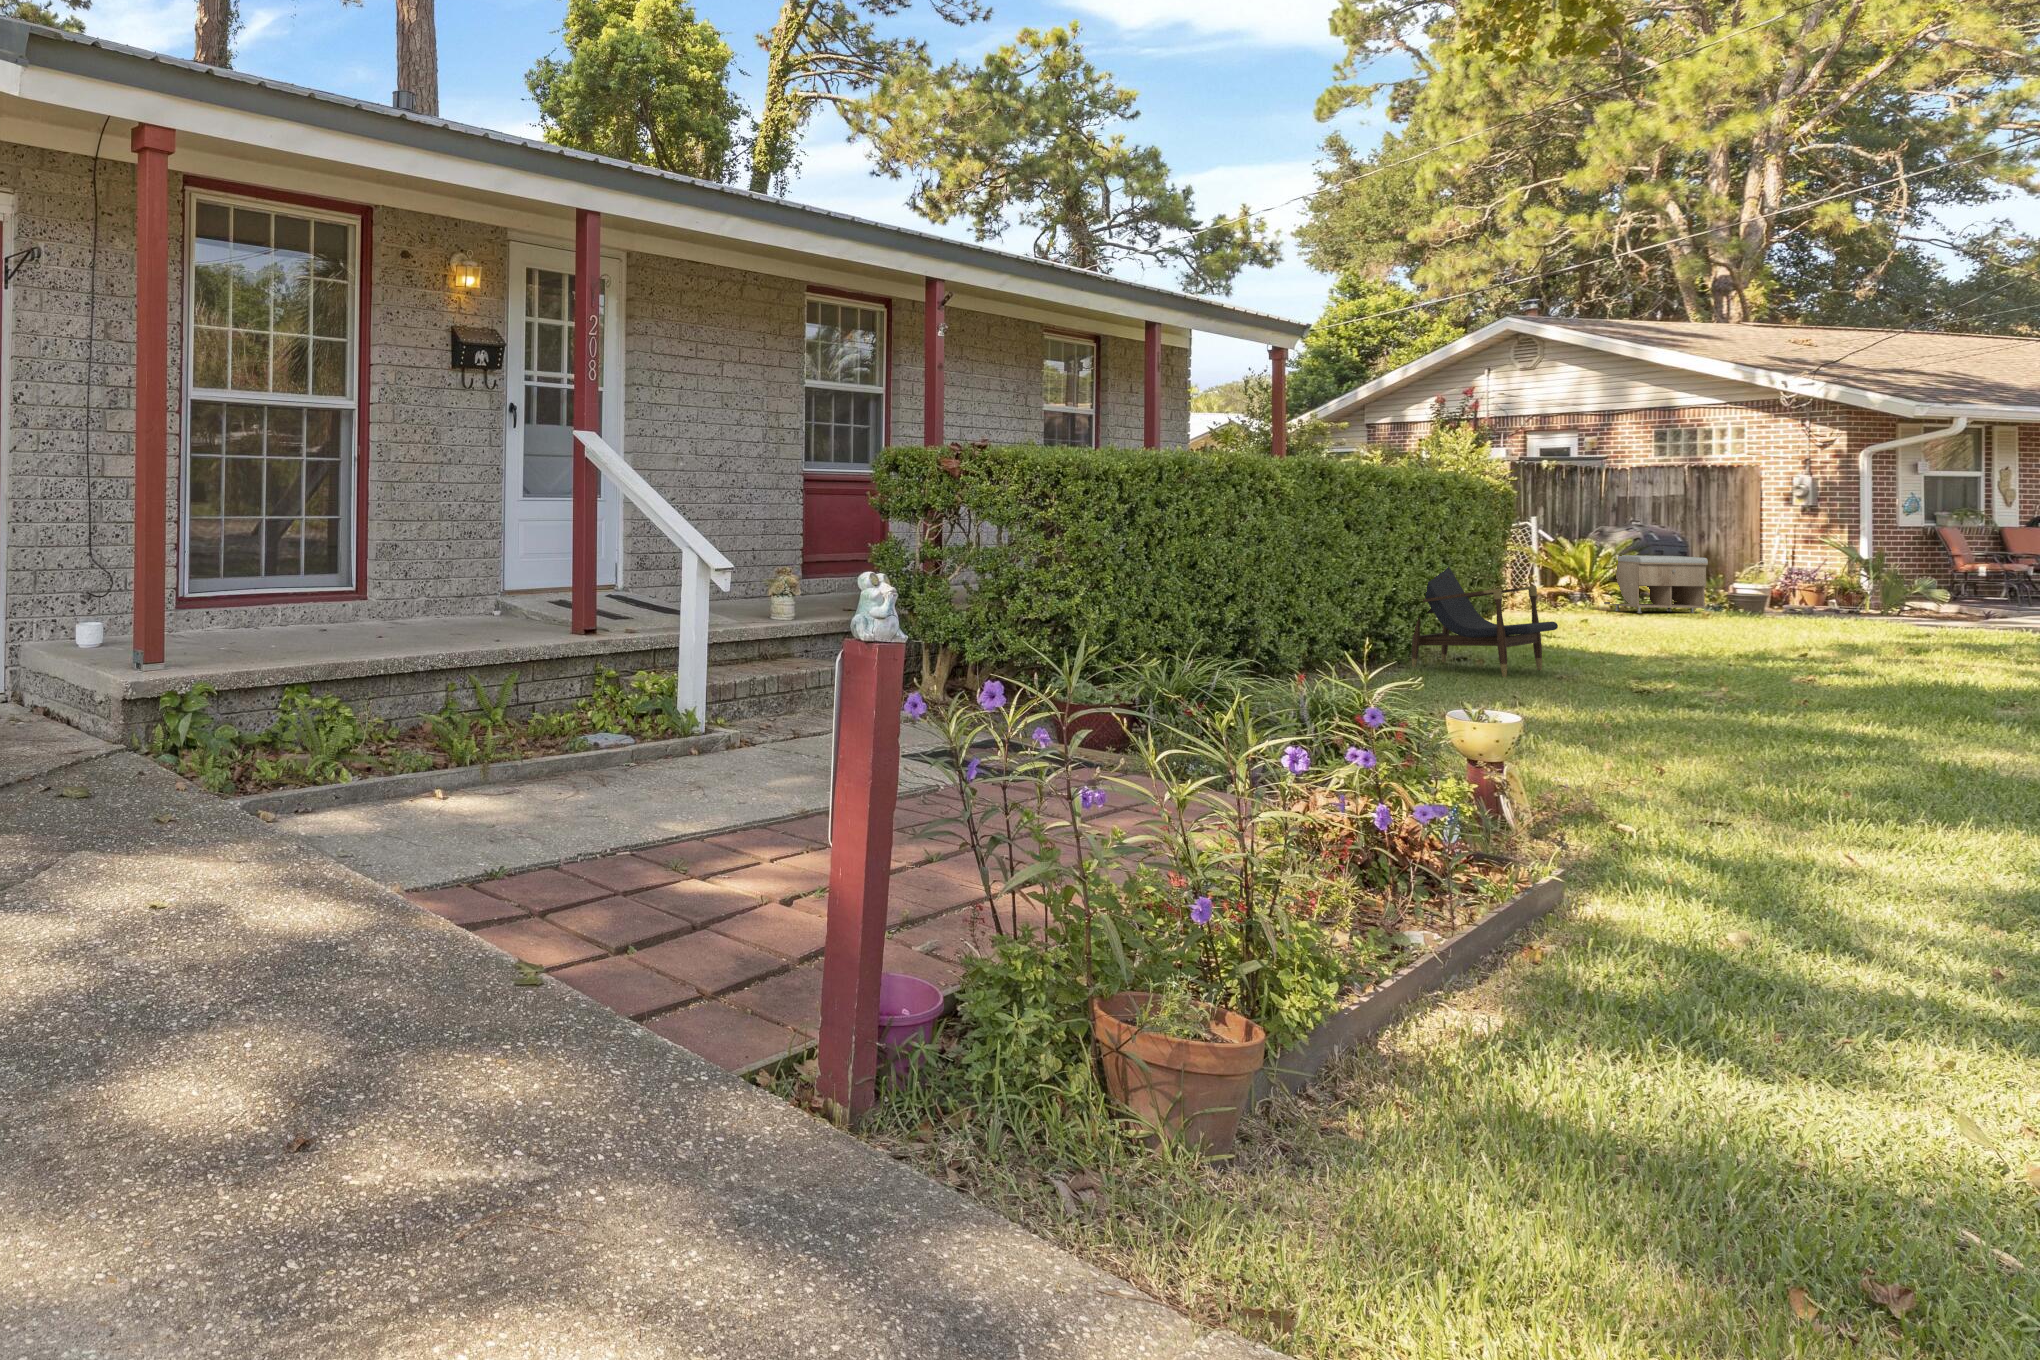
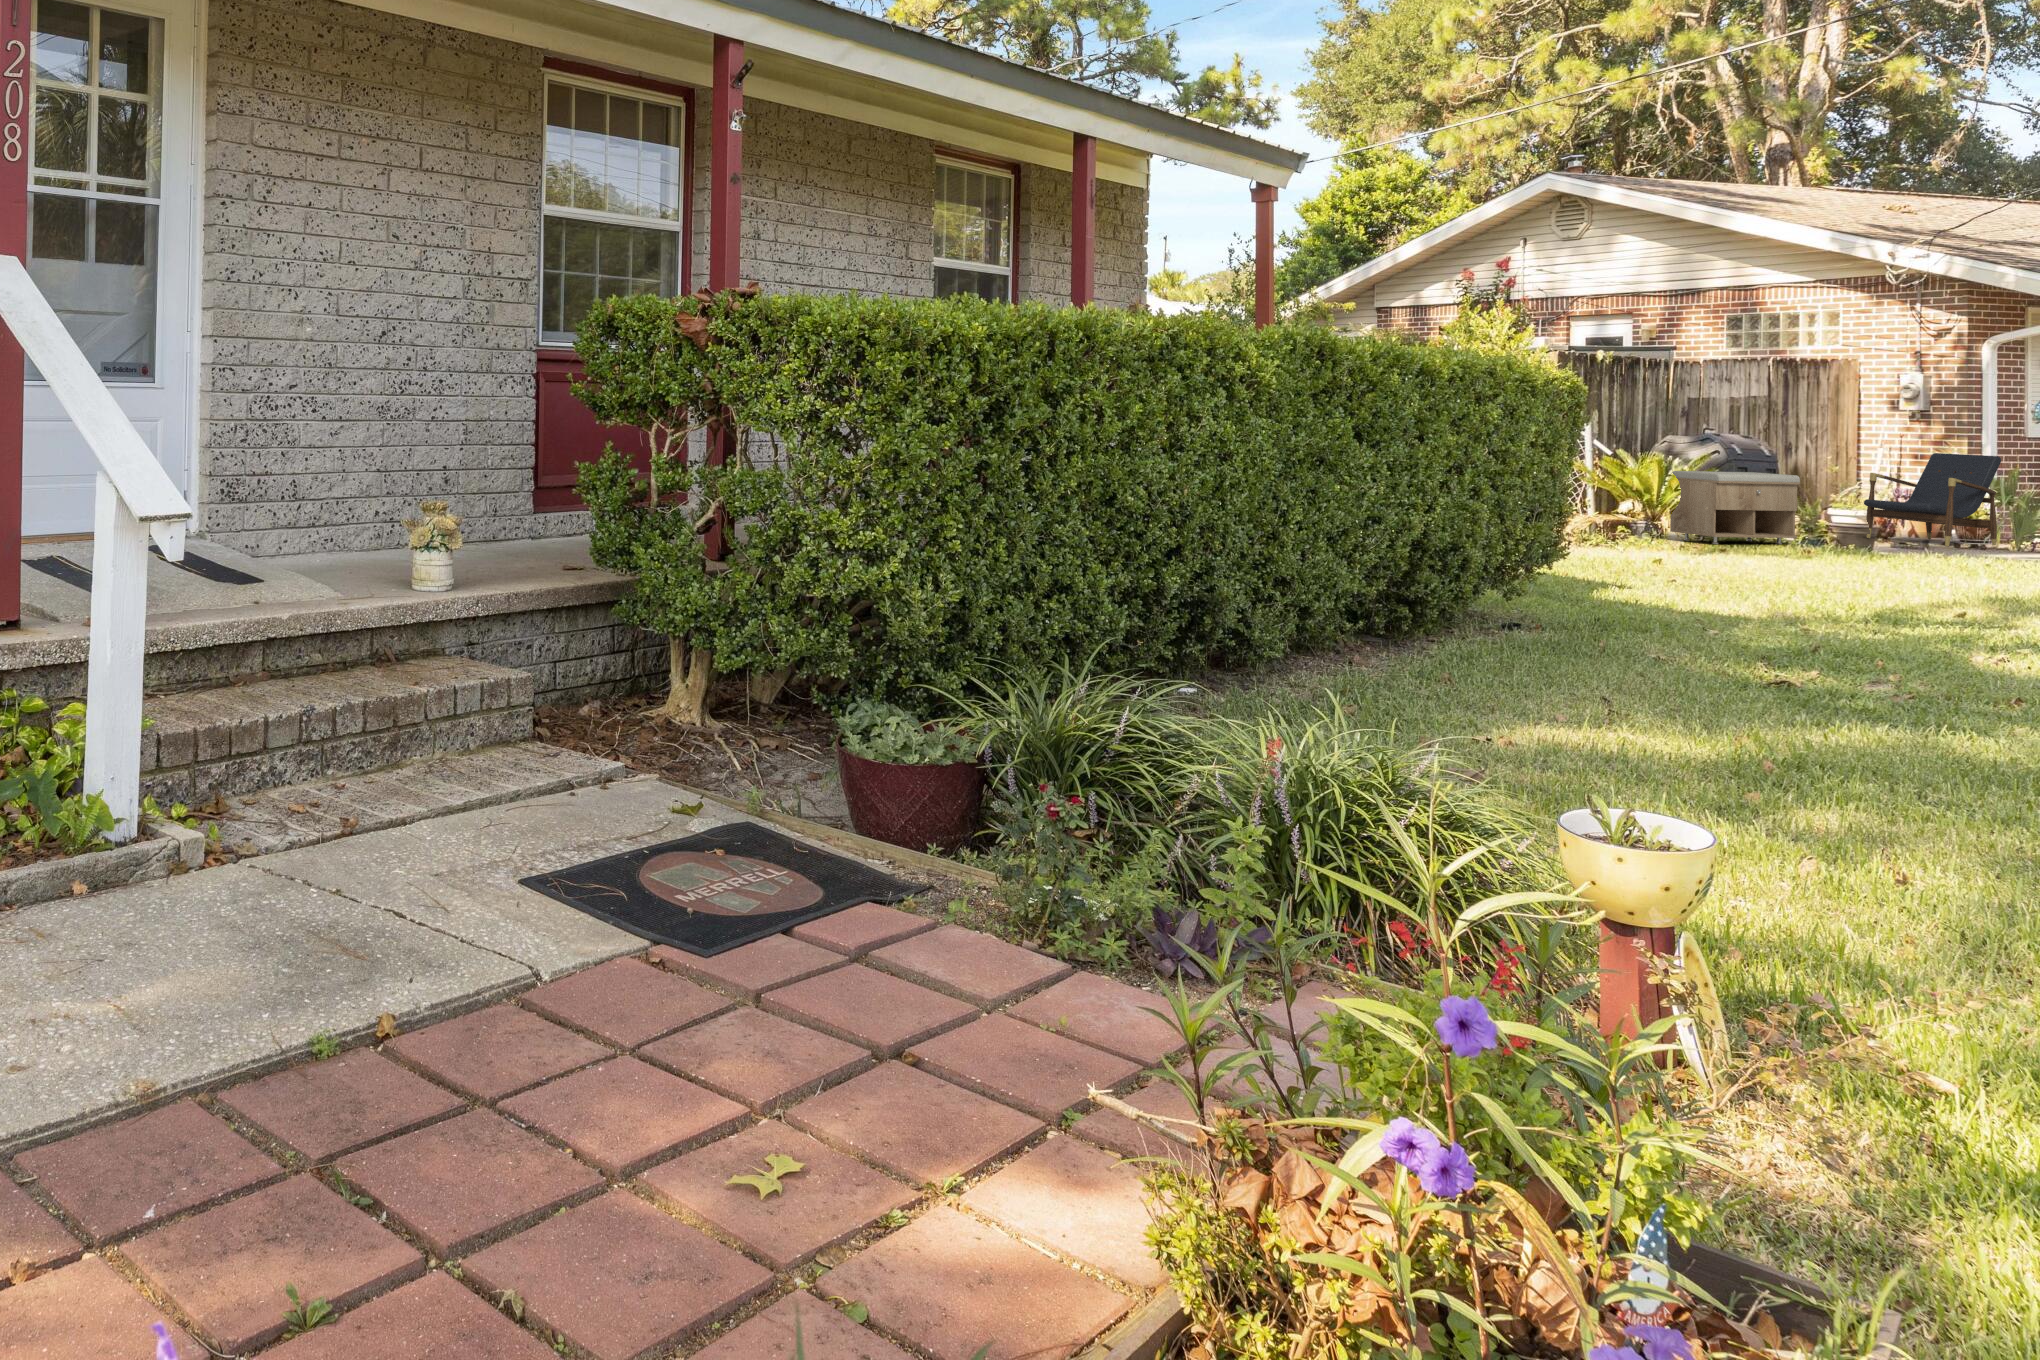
lounge chair: present [1412,567,1558,677] -> present [1864,453,2001,546]

